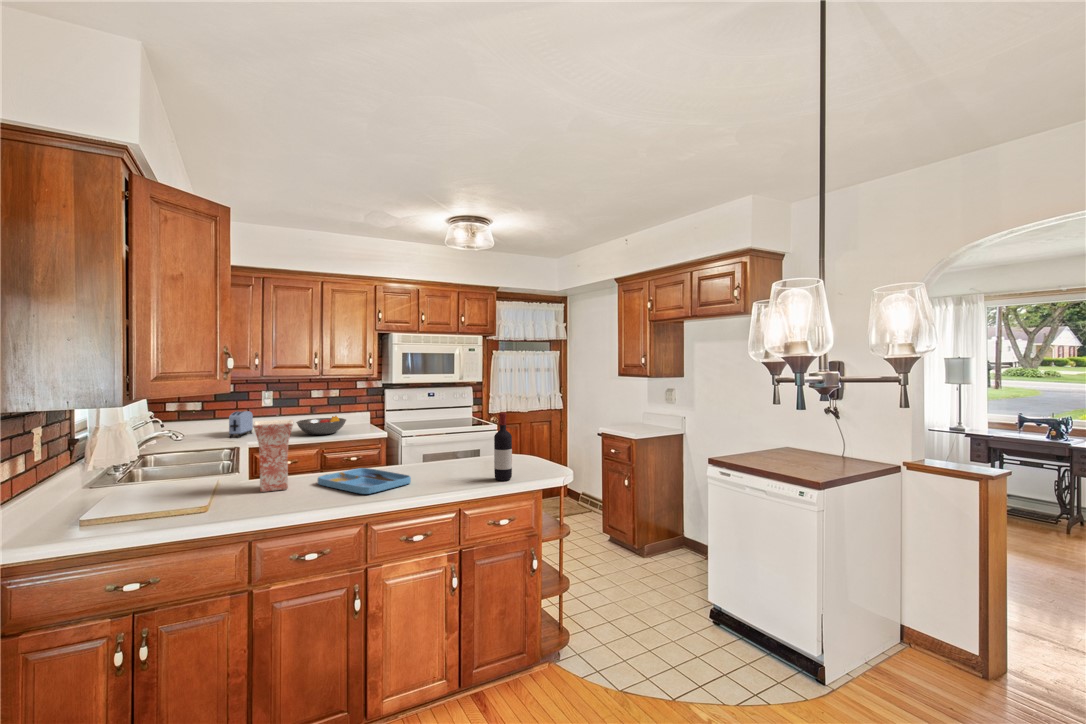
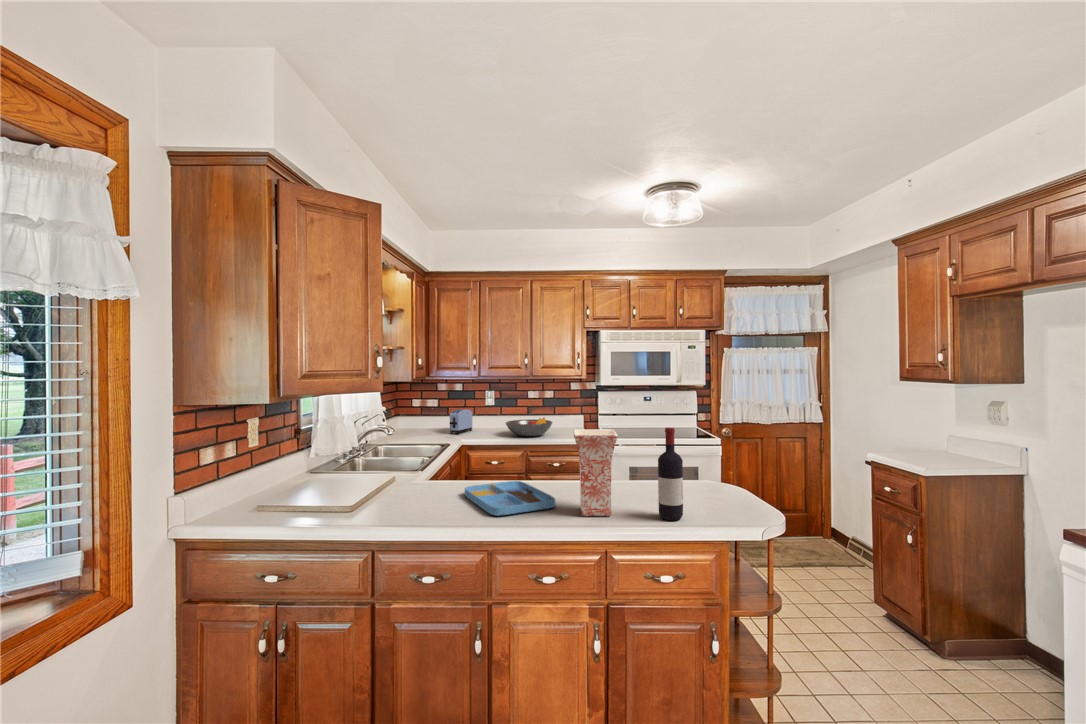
vase: present [253,420,293,492] -> present [573,429,618,516]

